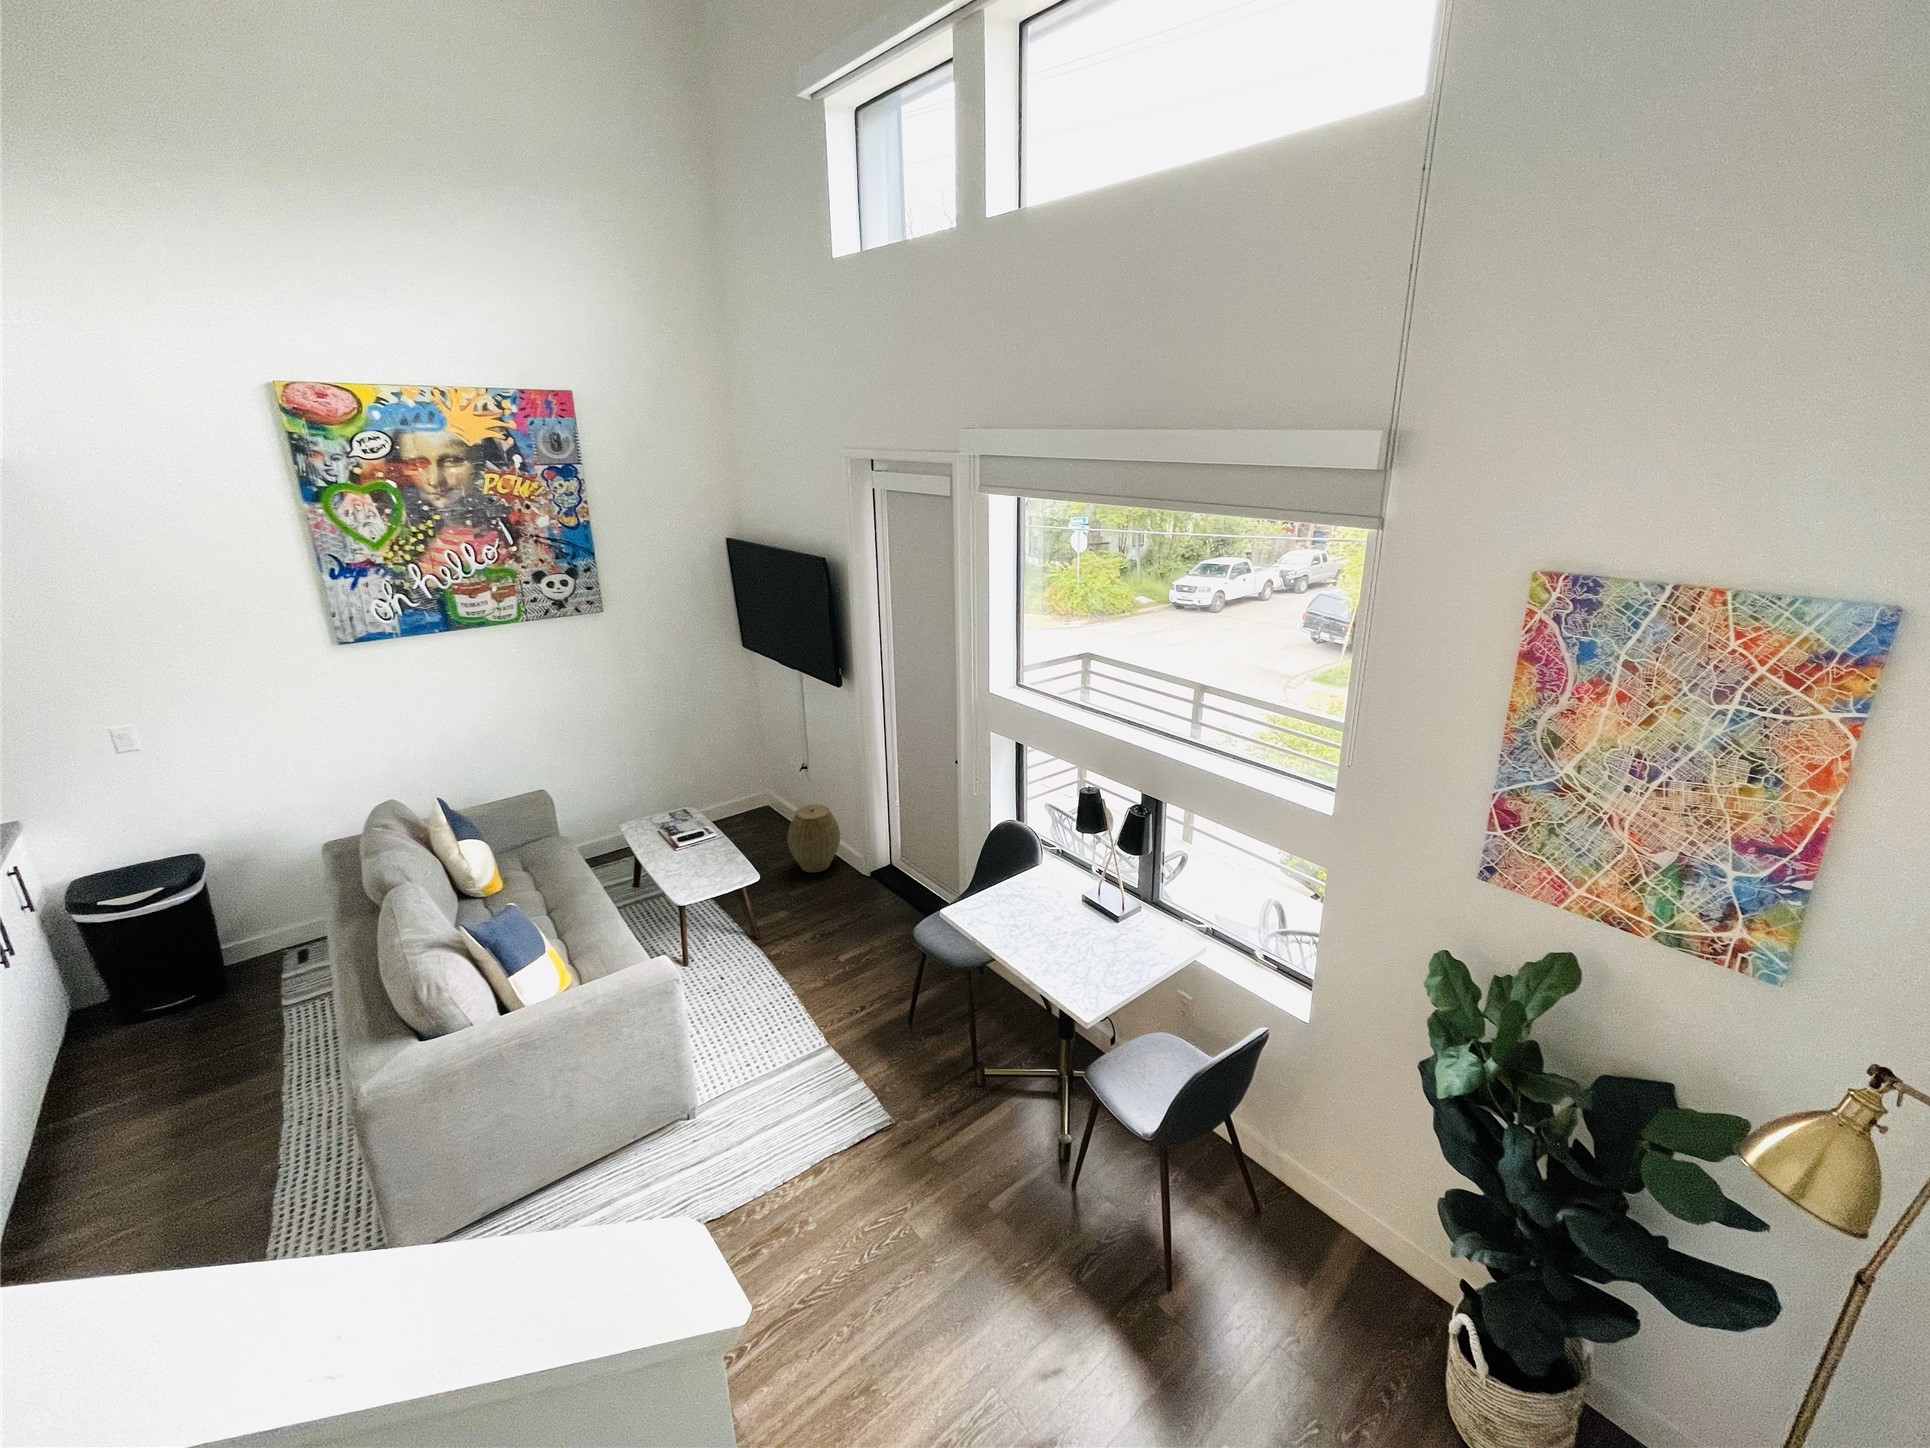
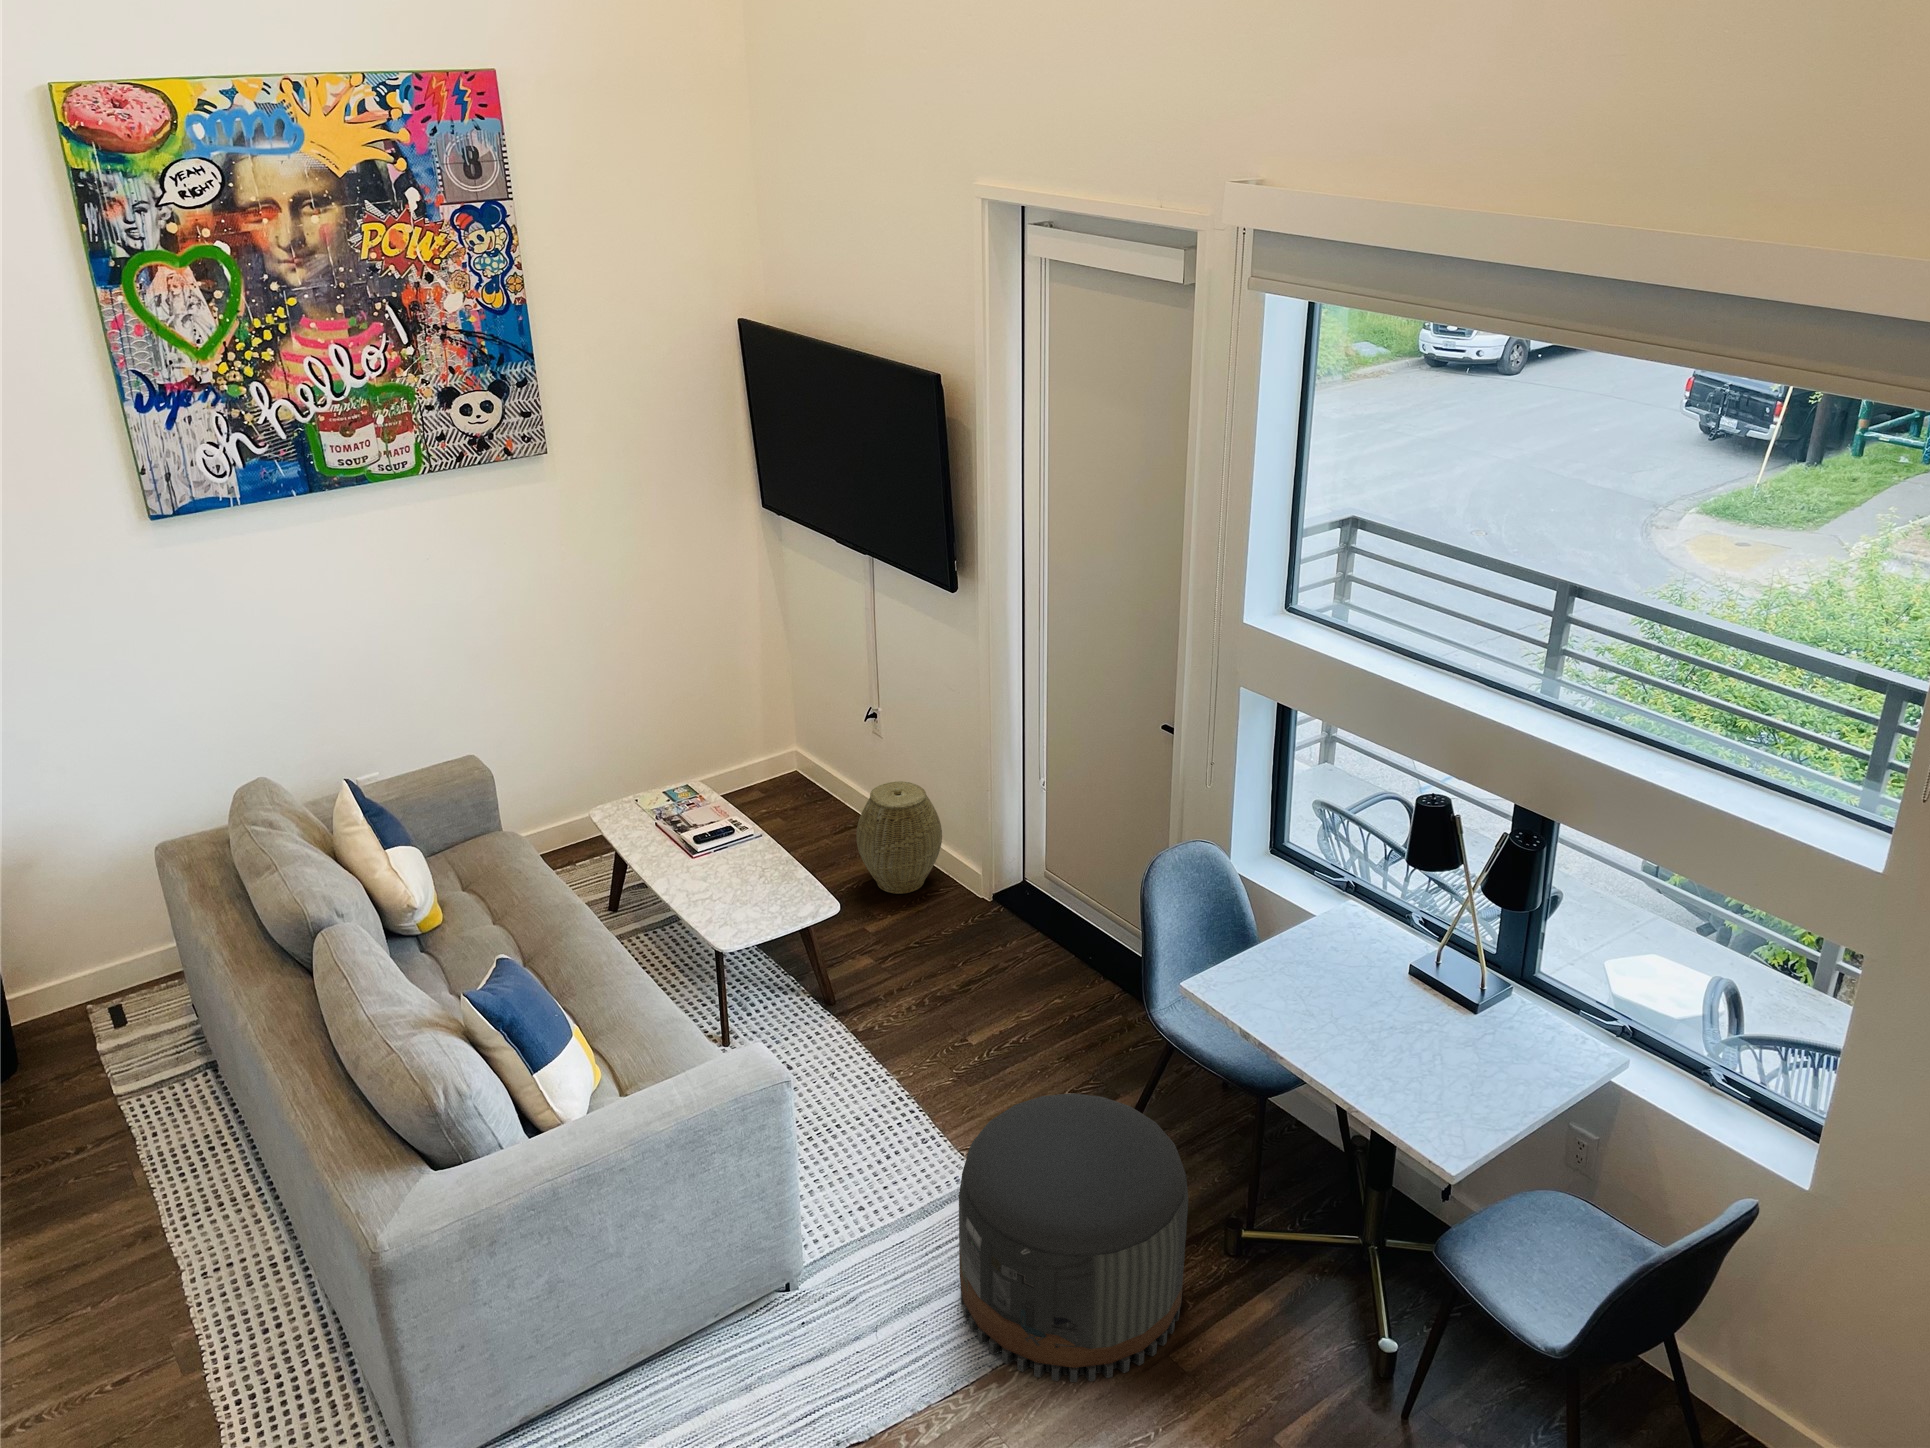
pouf: none [797,984,943,1173] -> present [959,1093,1188,1382]

